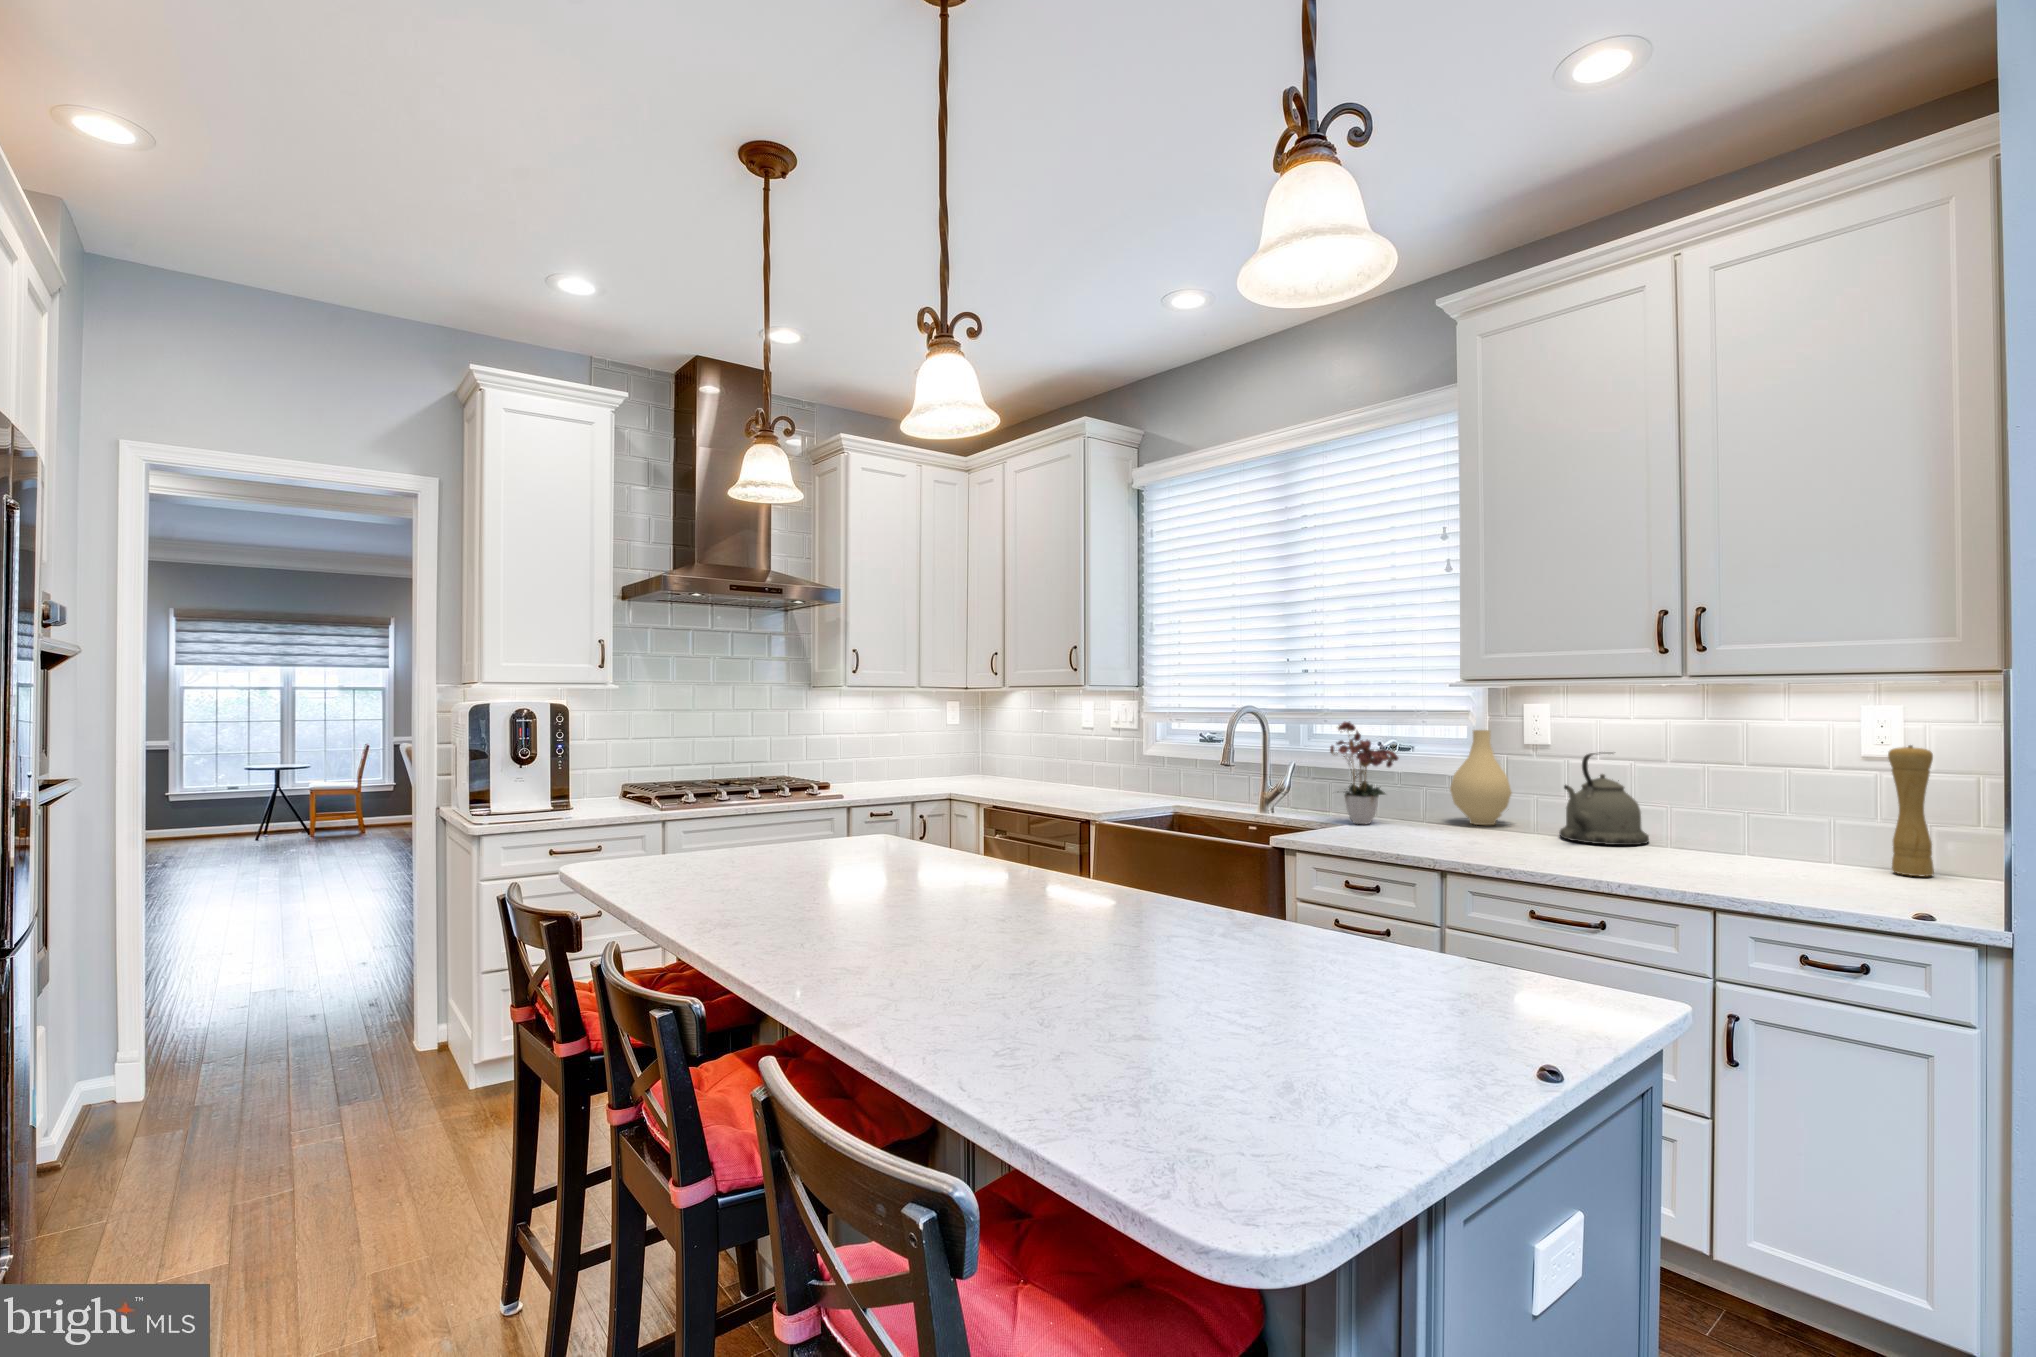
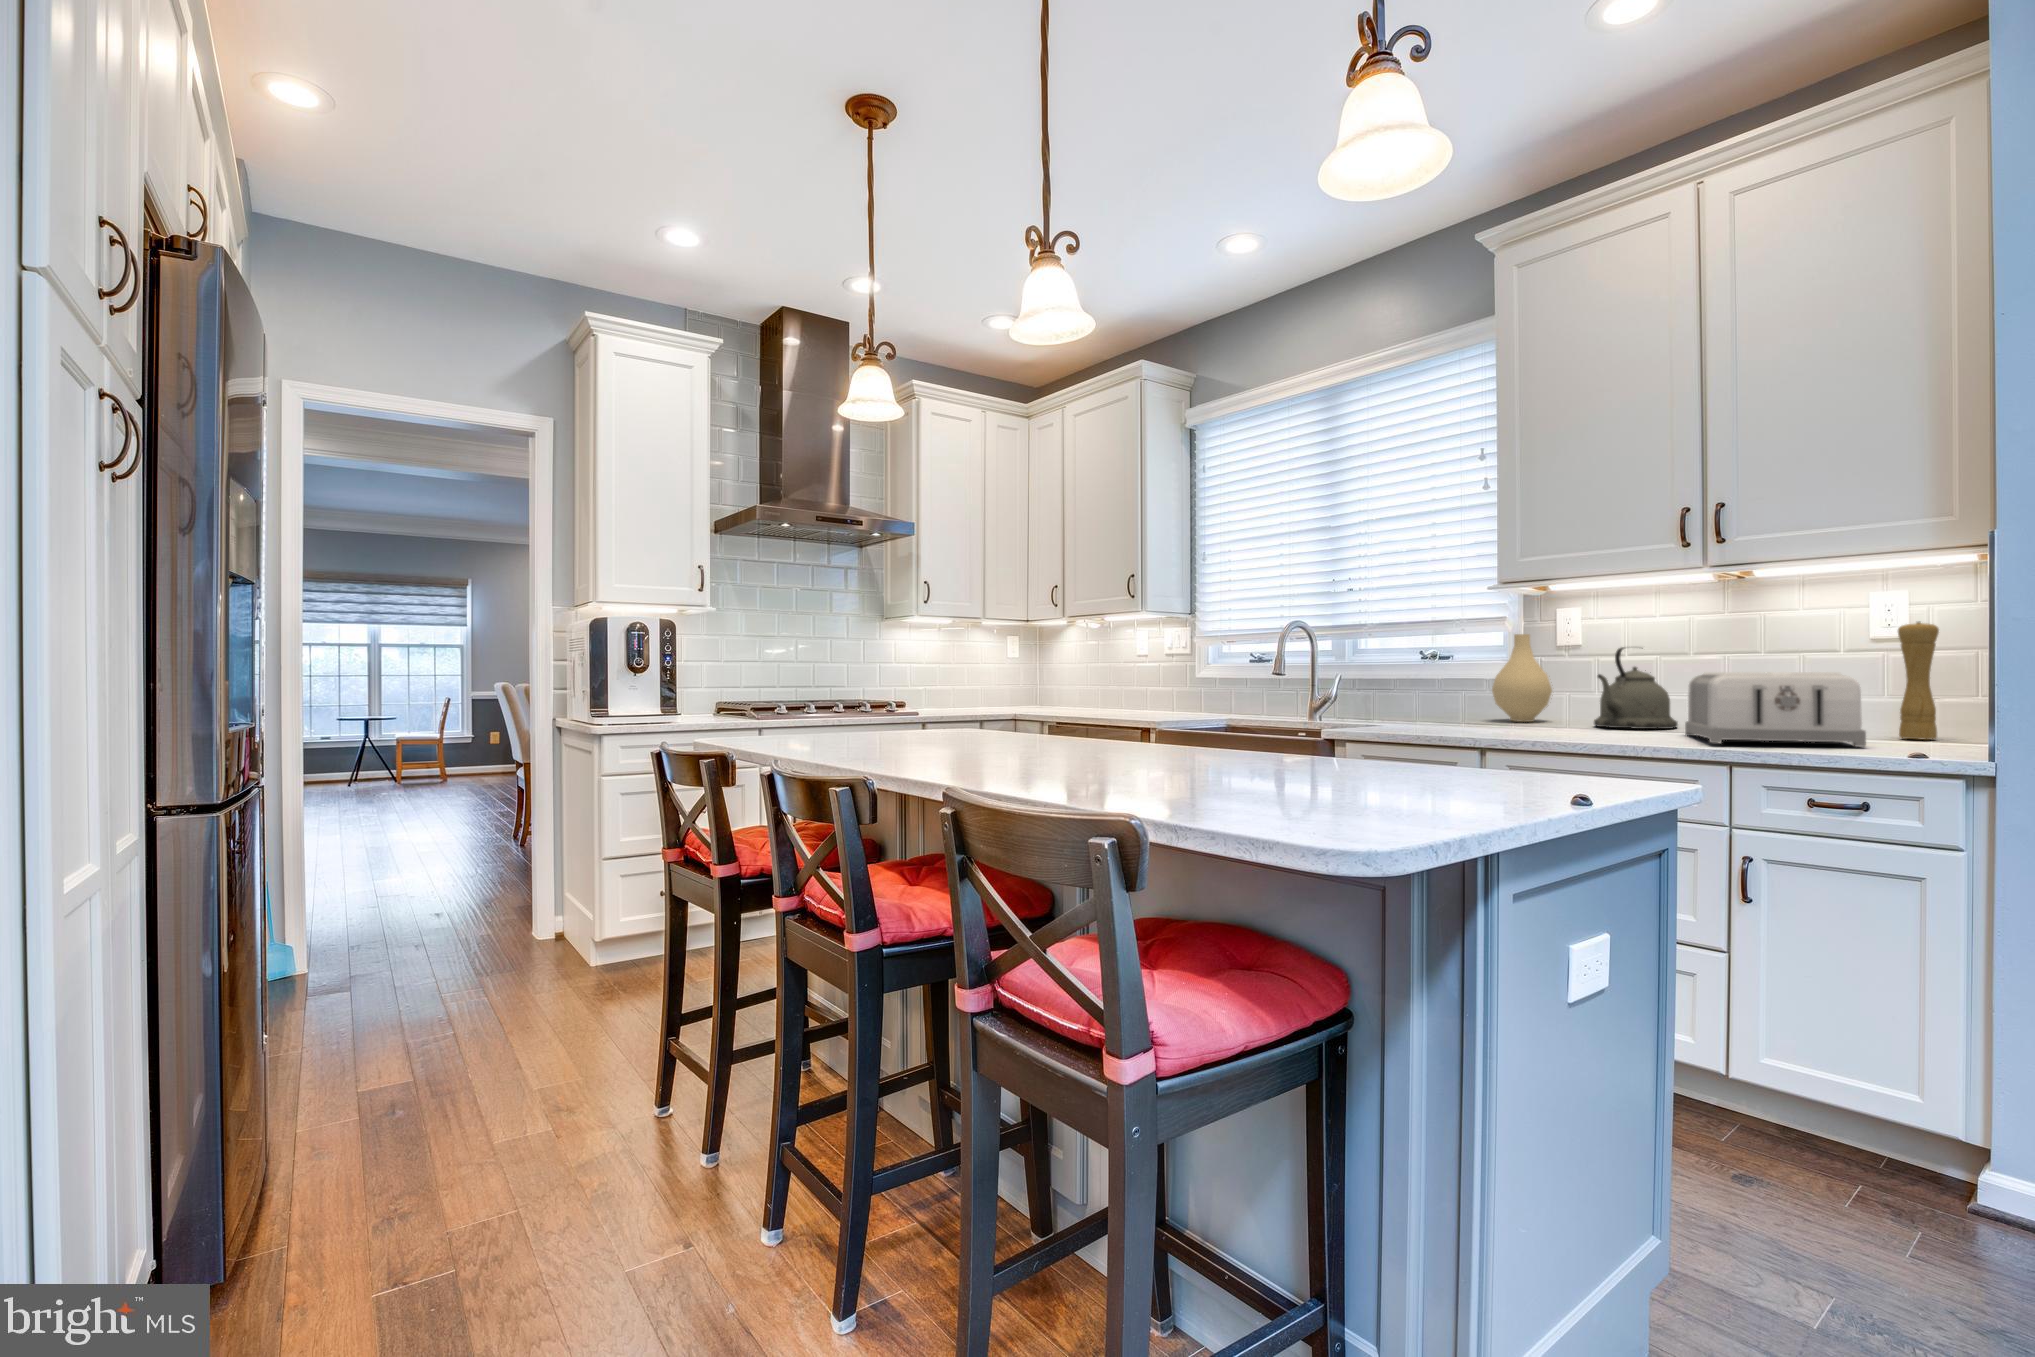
flower arrangement: present [1330,721,1398,824] -> none [1375,624,1449,723]
toaster: none [1660,792,1863,892] -> present [1685,672,1866,747]

